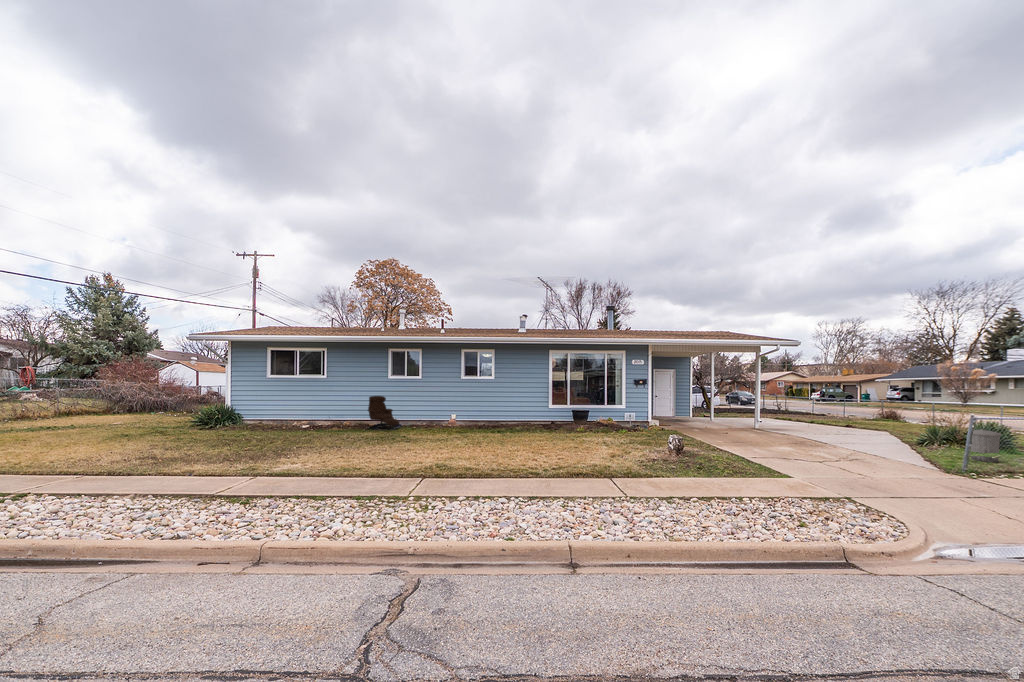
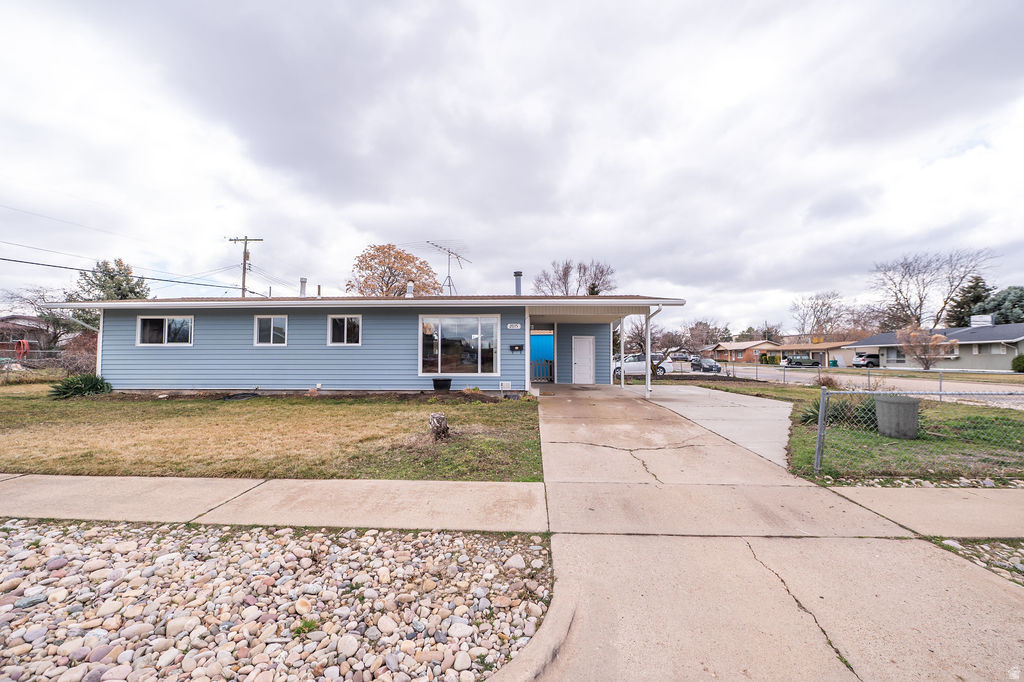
lounge chair: present [368,396,399,429] -> none [226,365,258,400]

